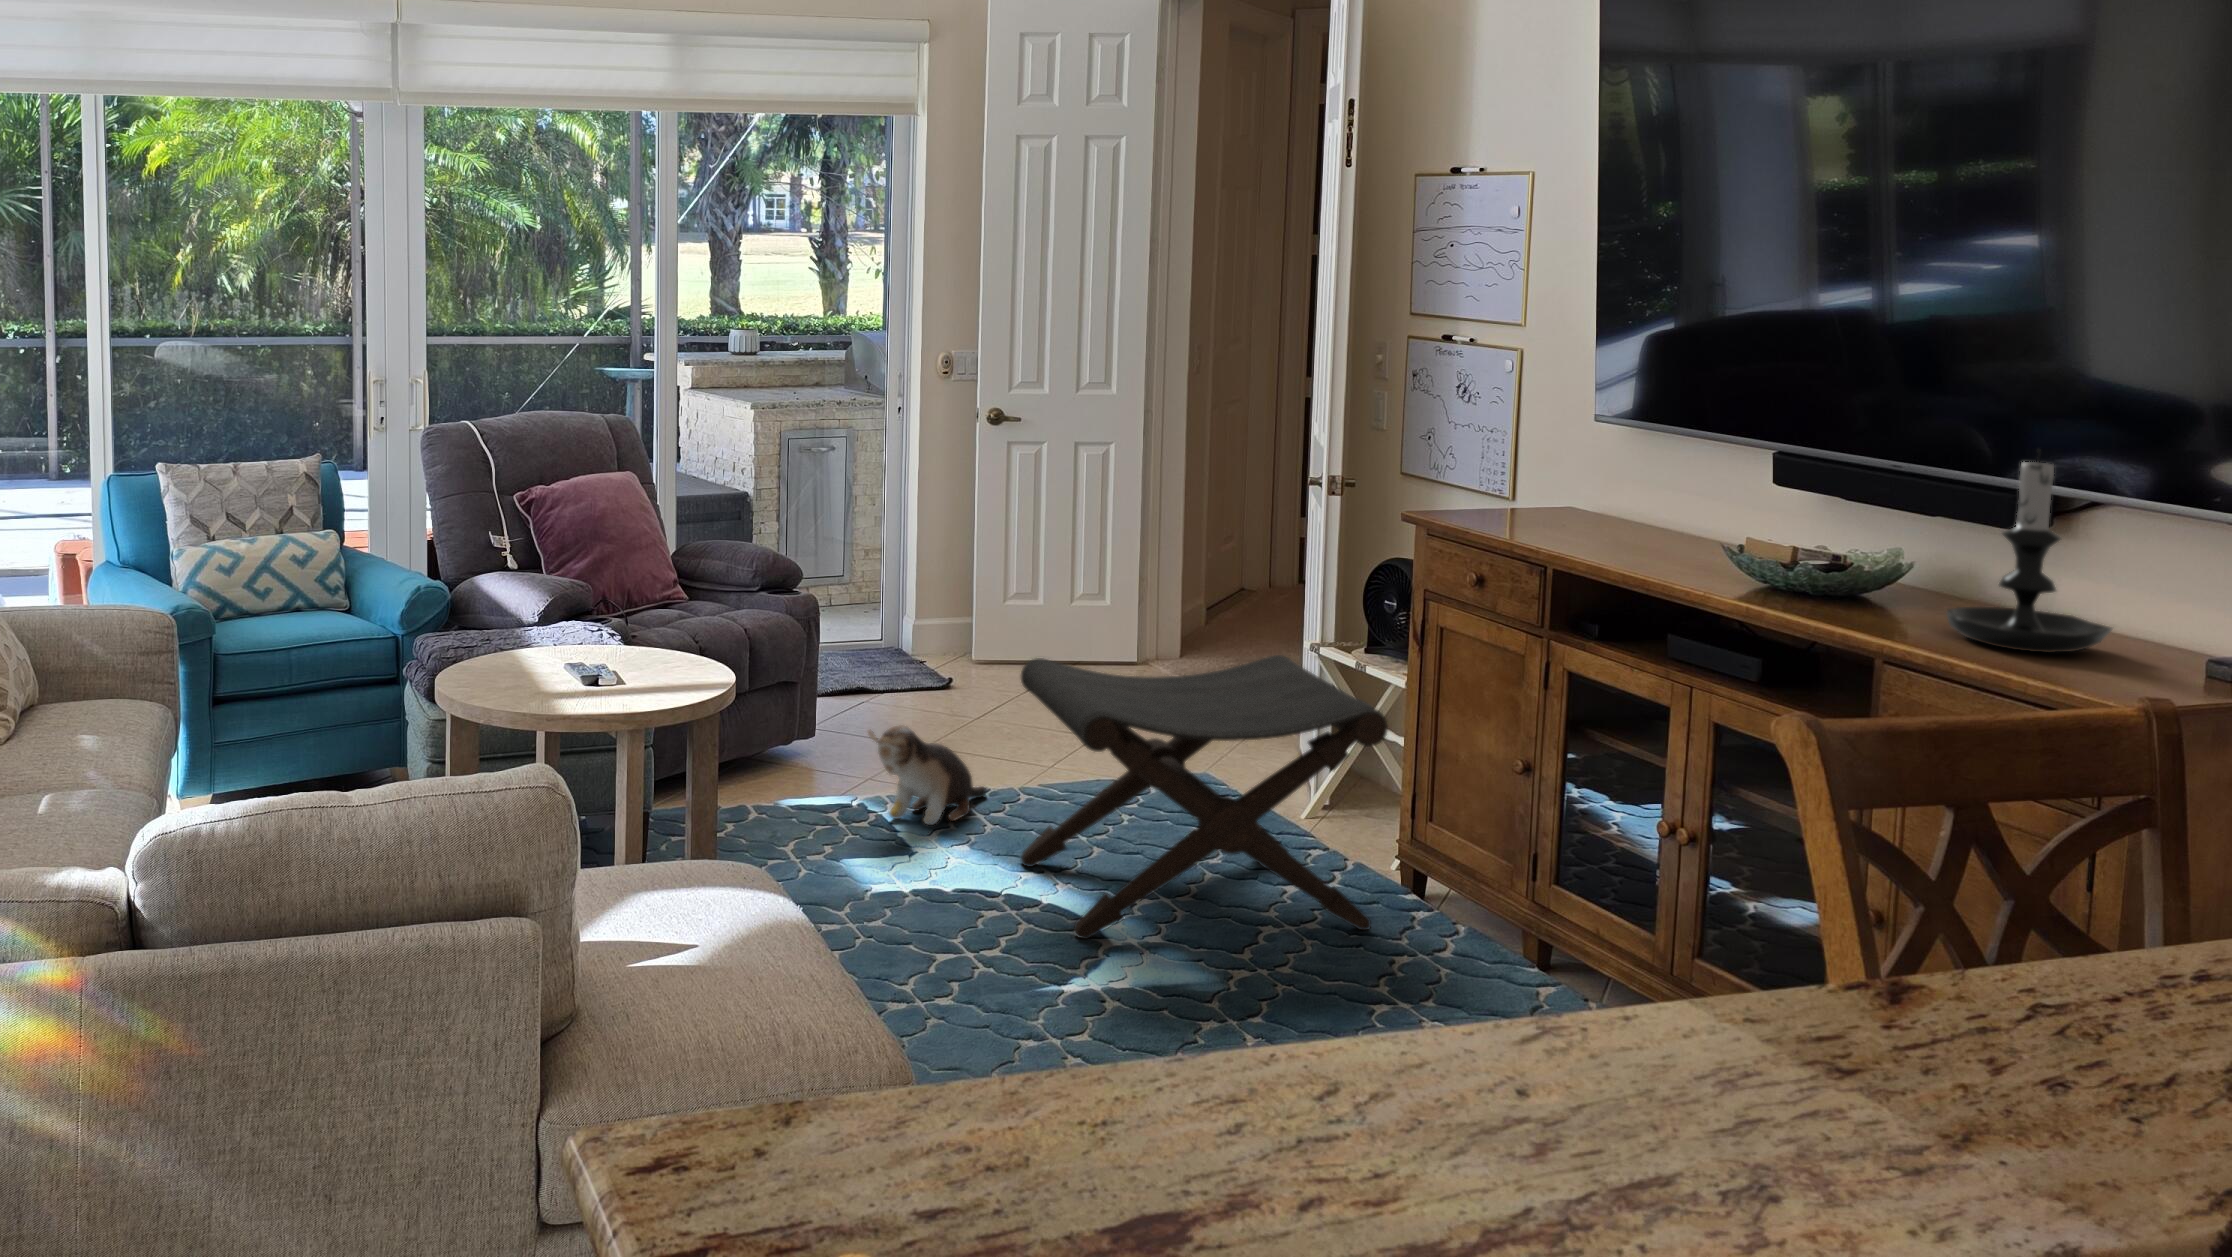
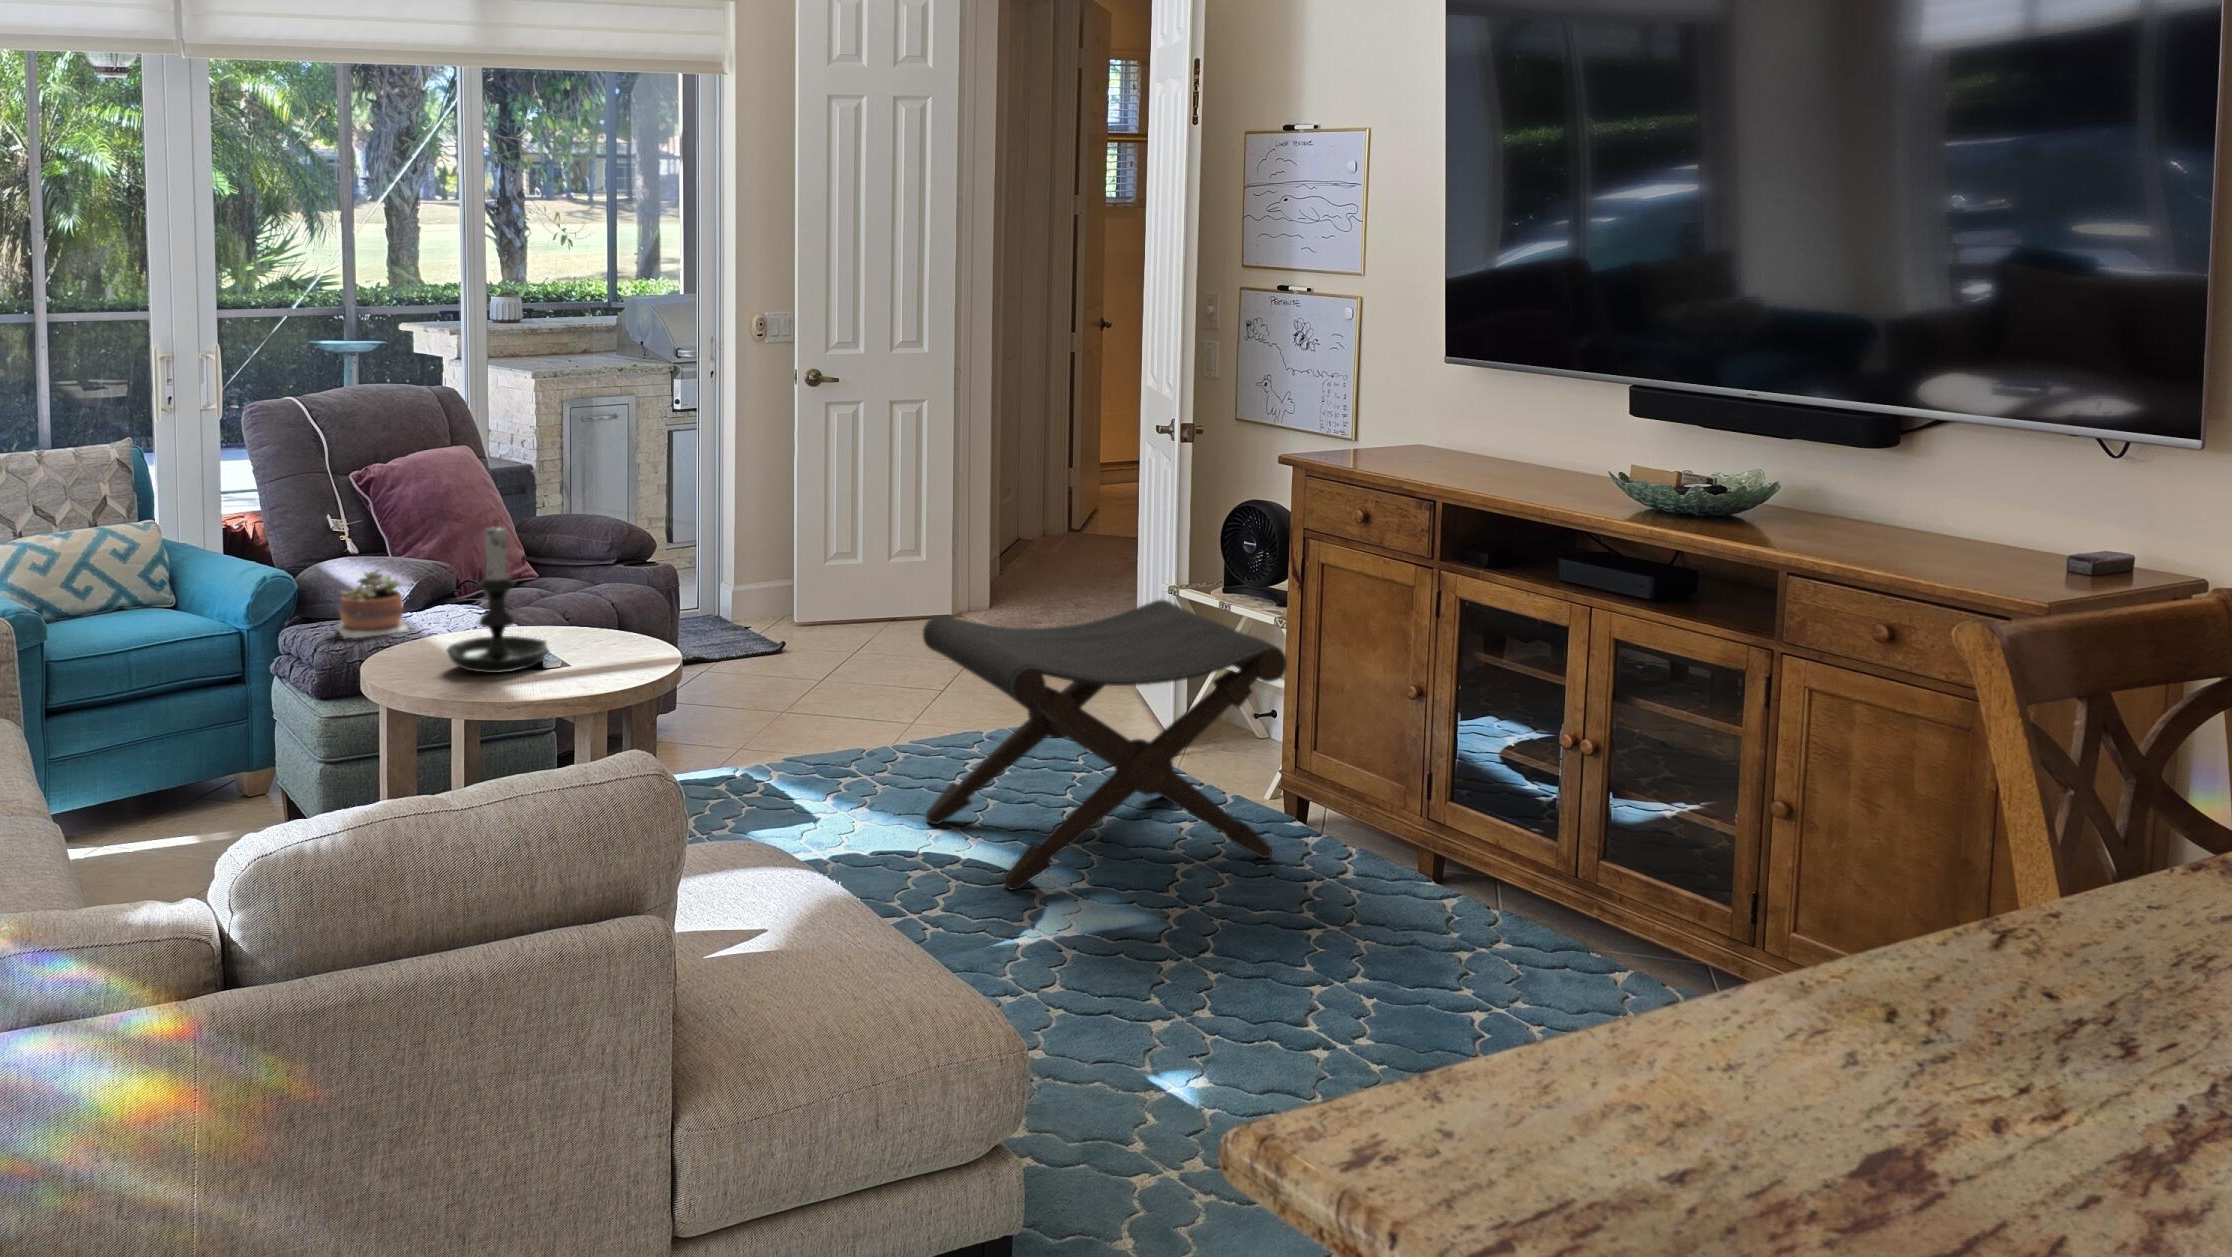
candle holder: present [1947,451,2112,652] -> present [447,527,549,673]
succulent plant: none [471,584,534,648] -> present [338,569,408,638]
plush toy: present [868,725,986,825] -> none [761,692,868,791]

